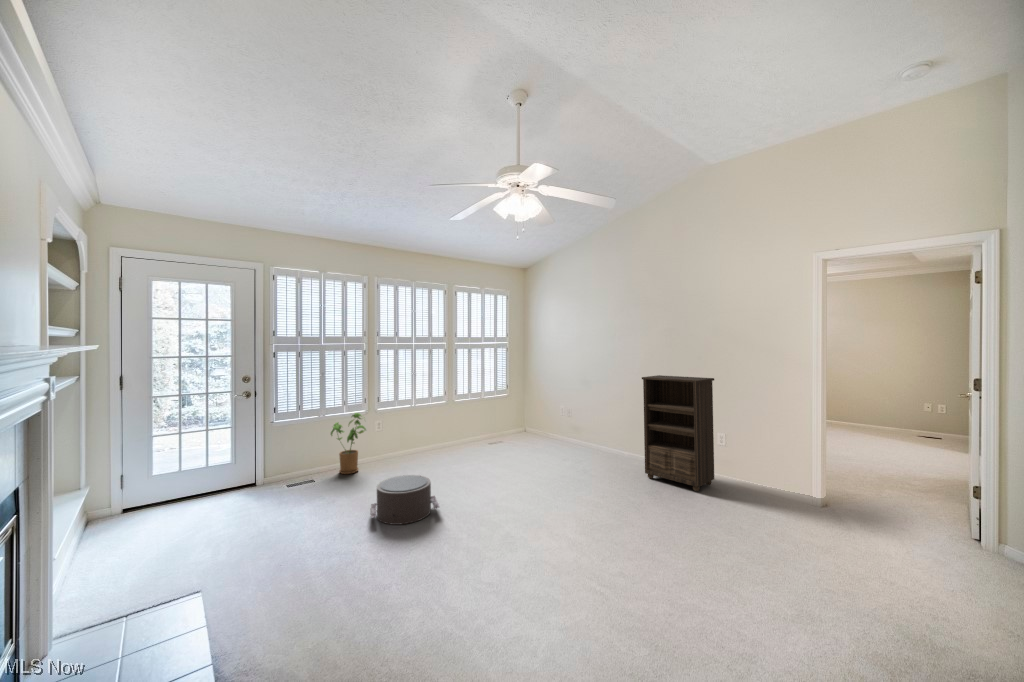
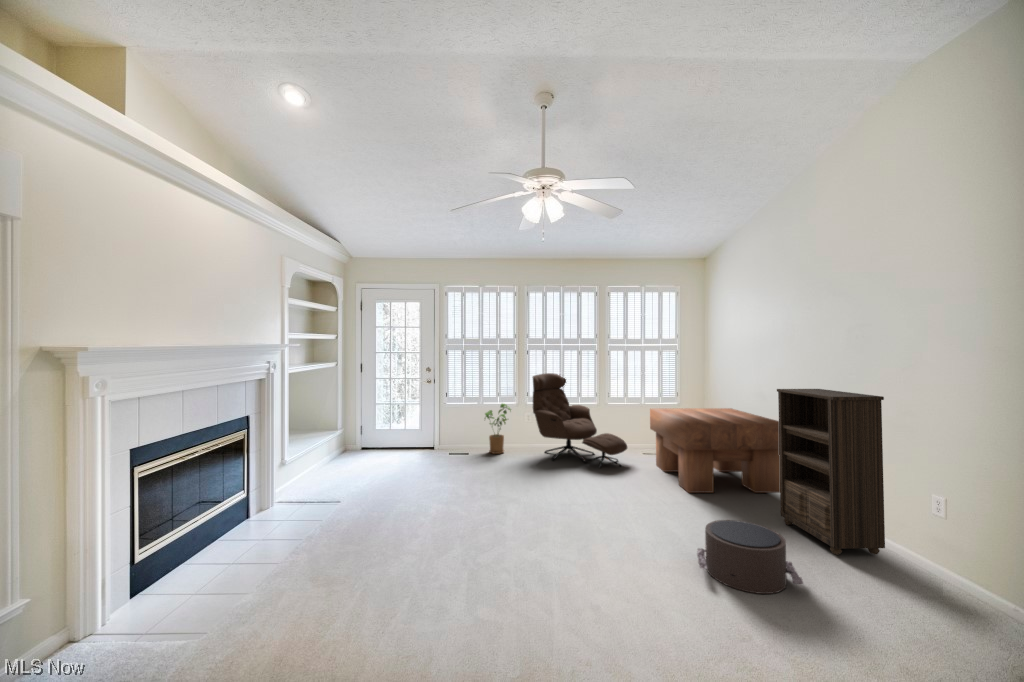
lounge chair: none [392,374,492,468] -> present [533,373,627,468]
coffee table: none [508,395,622,471] -> present [650,408,780,493]
pouf: present [370,475,439,525] -> present [697,520,803,594]

